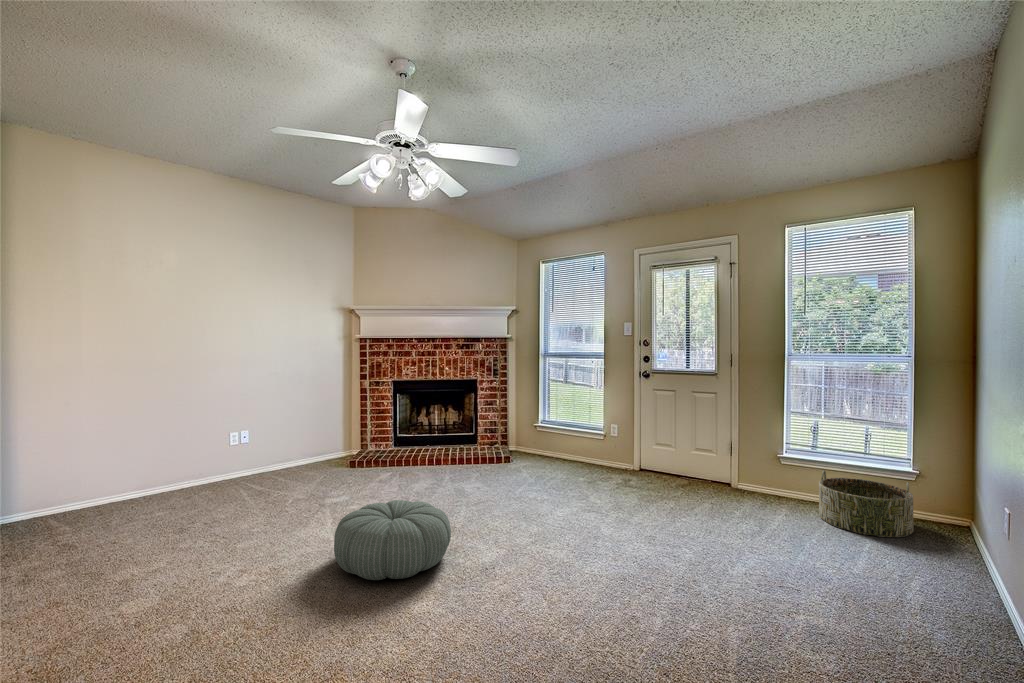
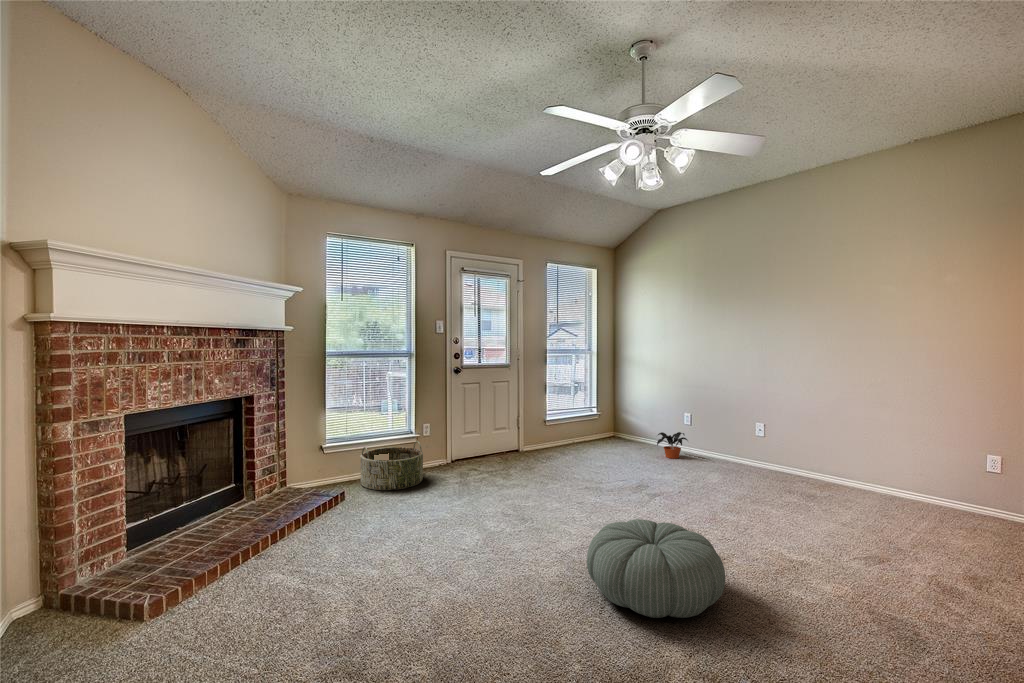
basket: present [819,470,913,537] -> present [360,441,423,490]
potted plant: none [890,520,984,580] -> present [657,432,688,459]

